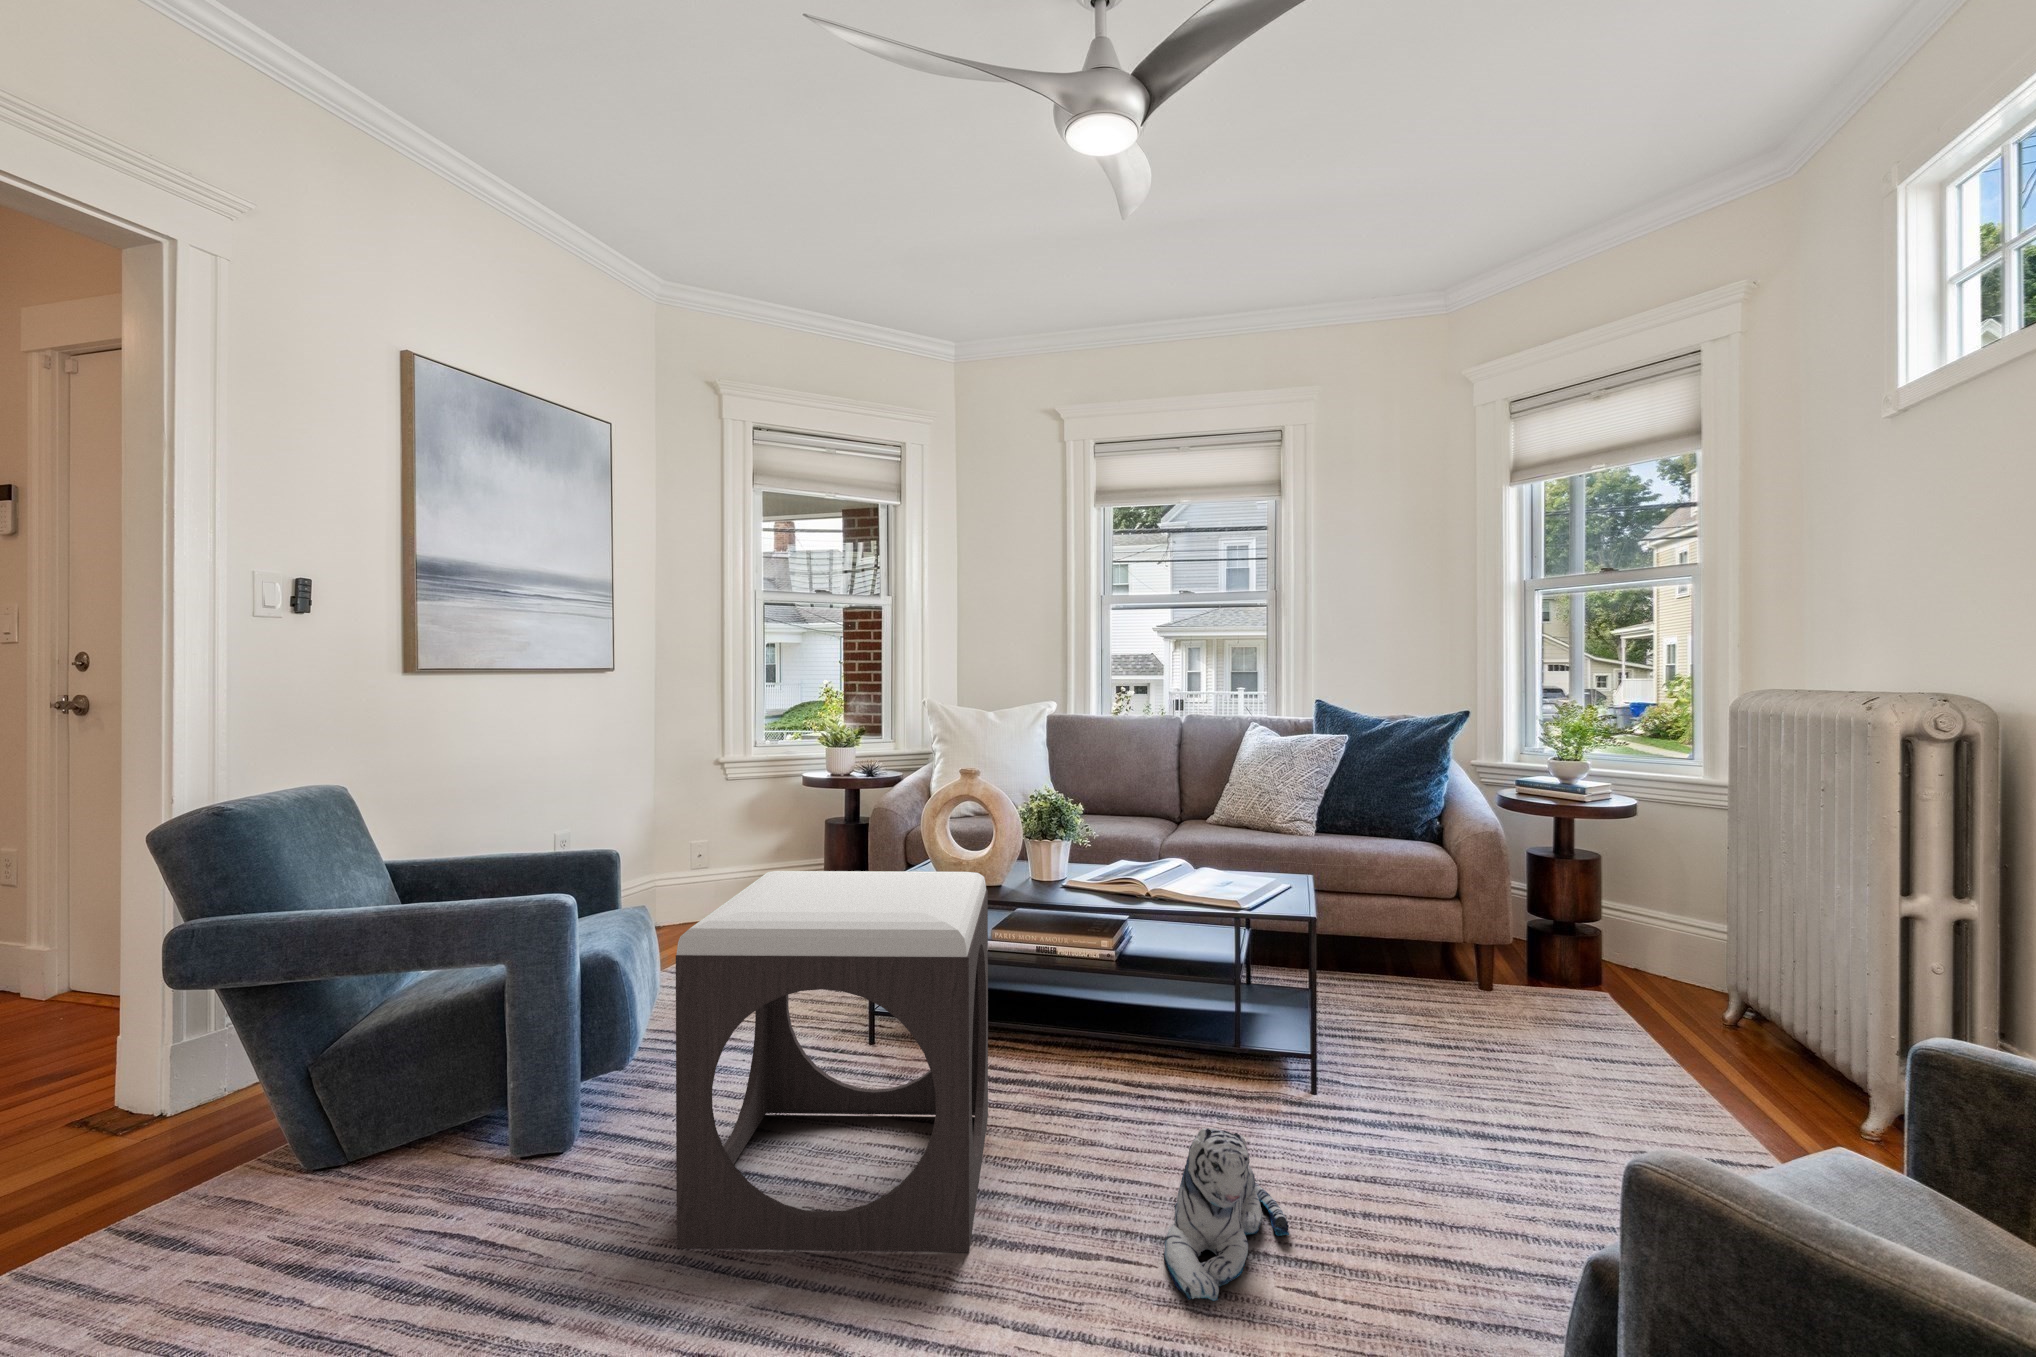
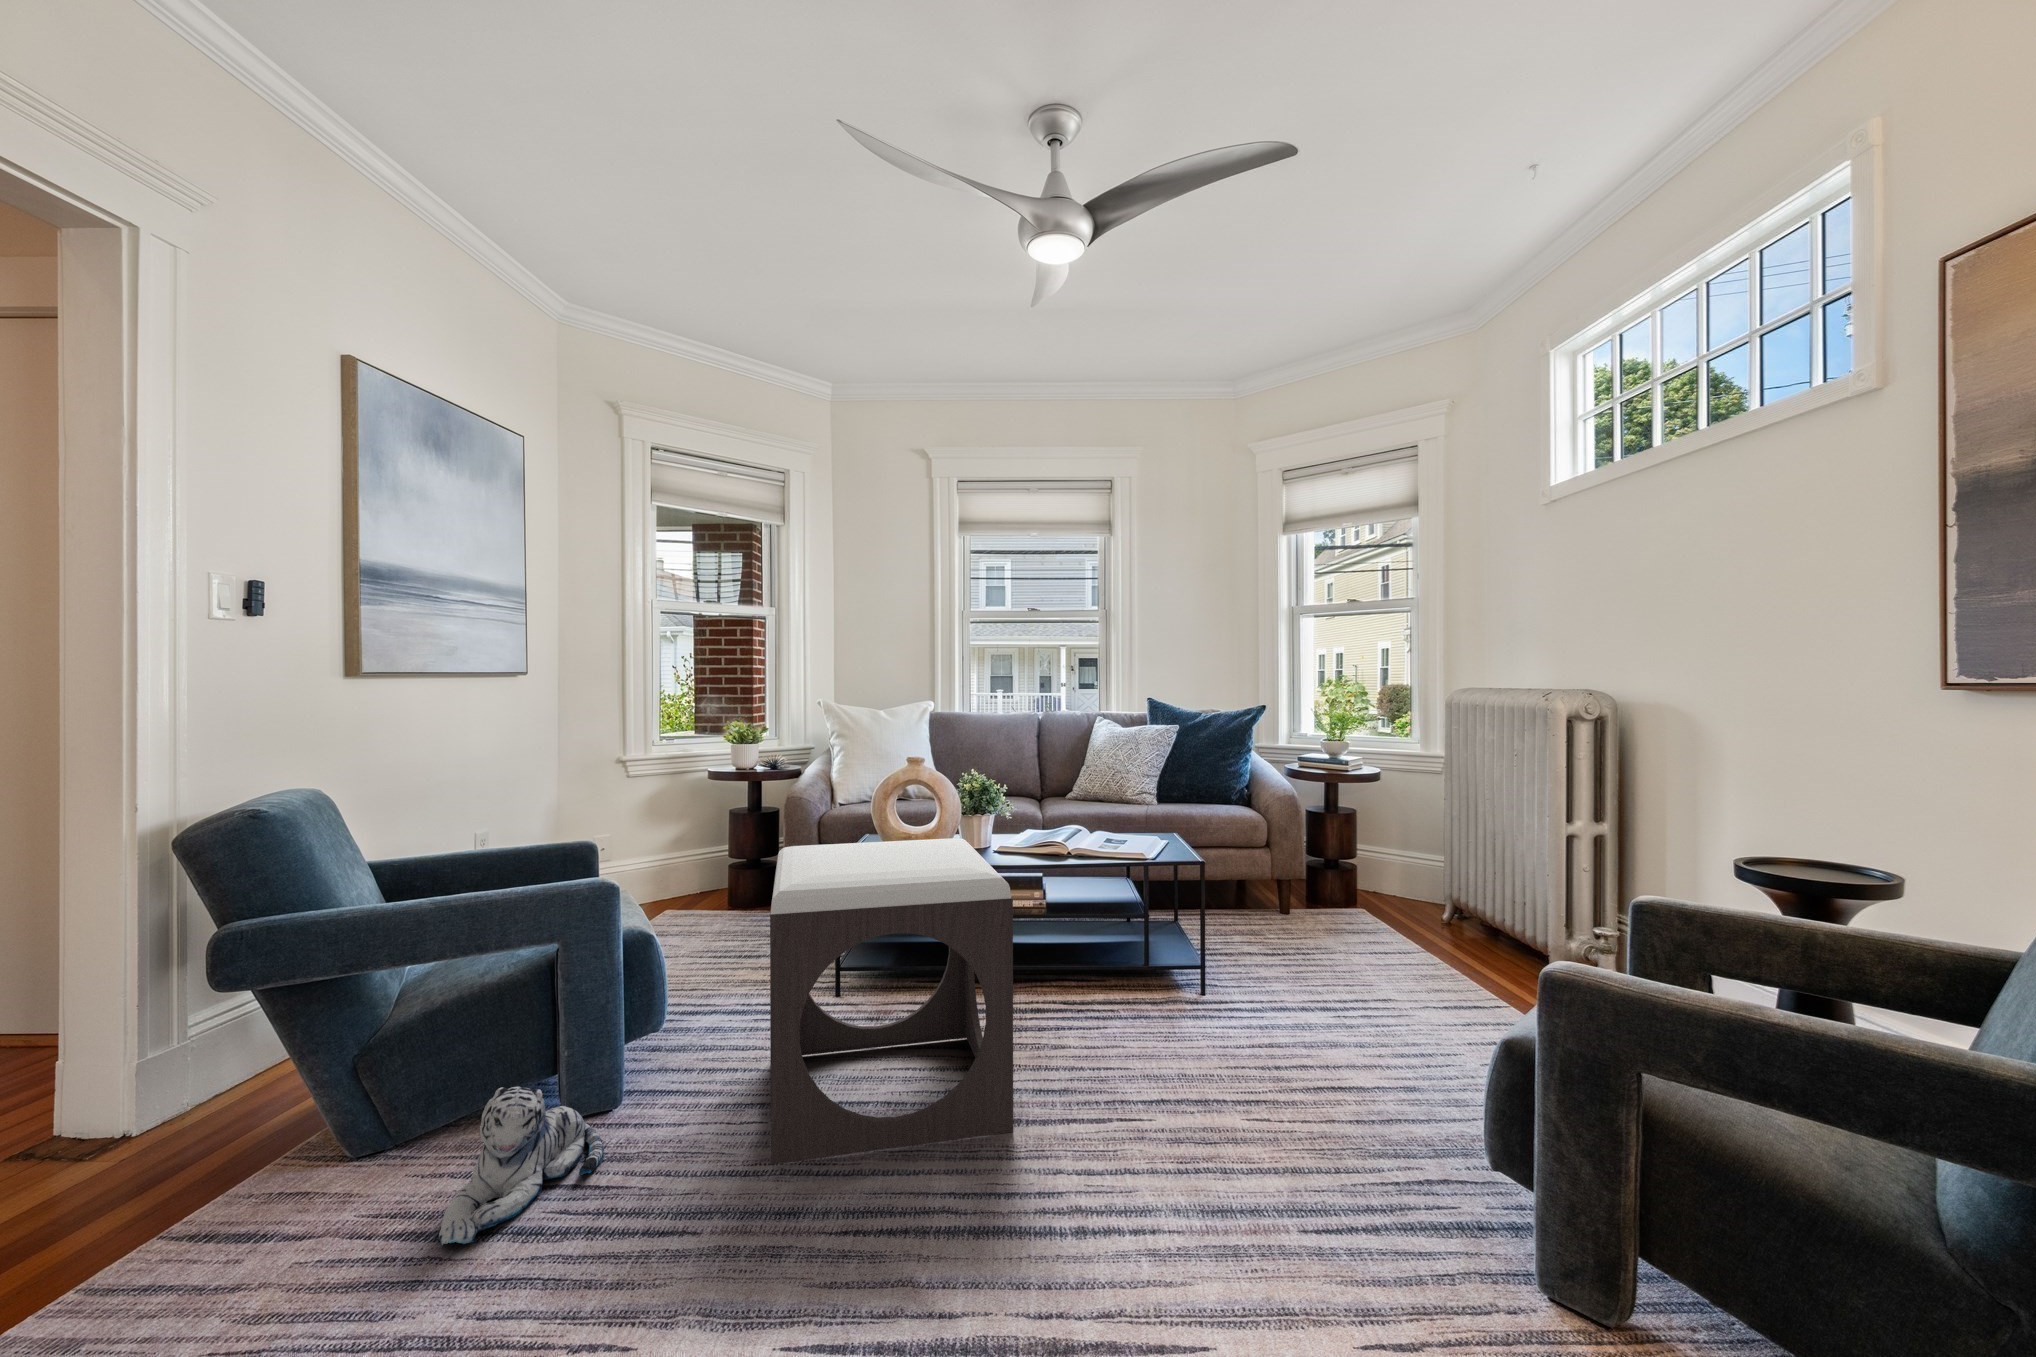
plush toy: present [1164,1128,1289,1301] -> present [439,1087,604,1247]

